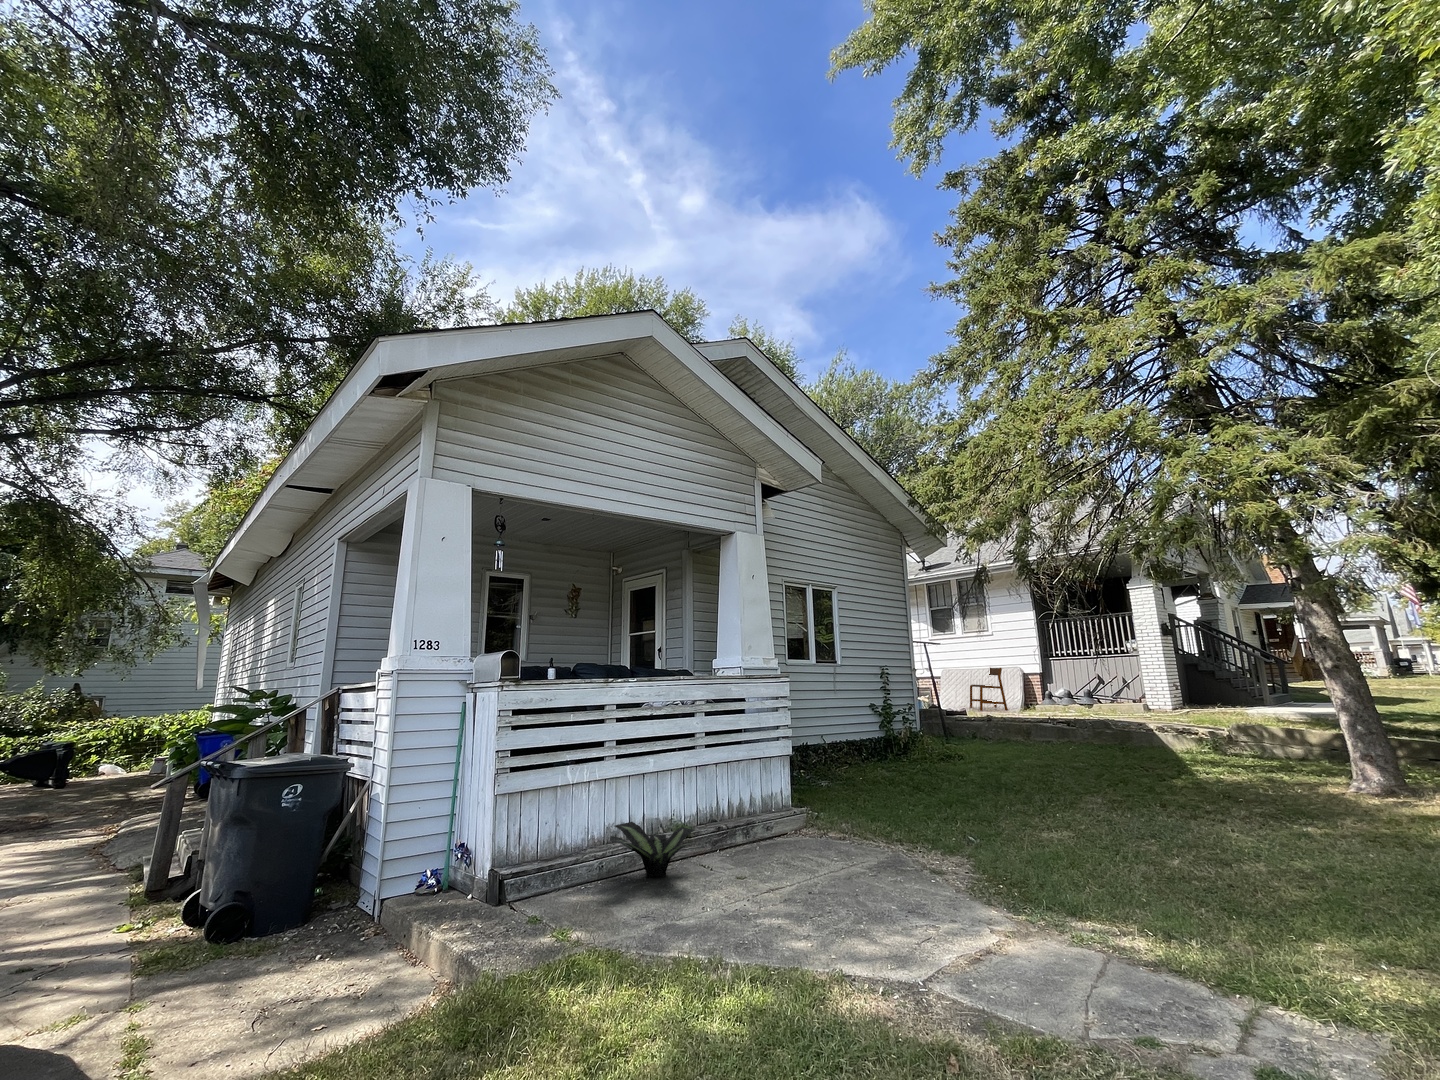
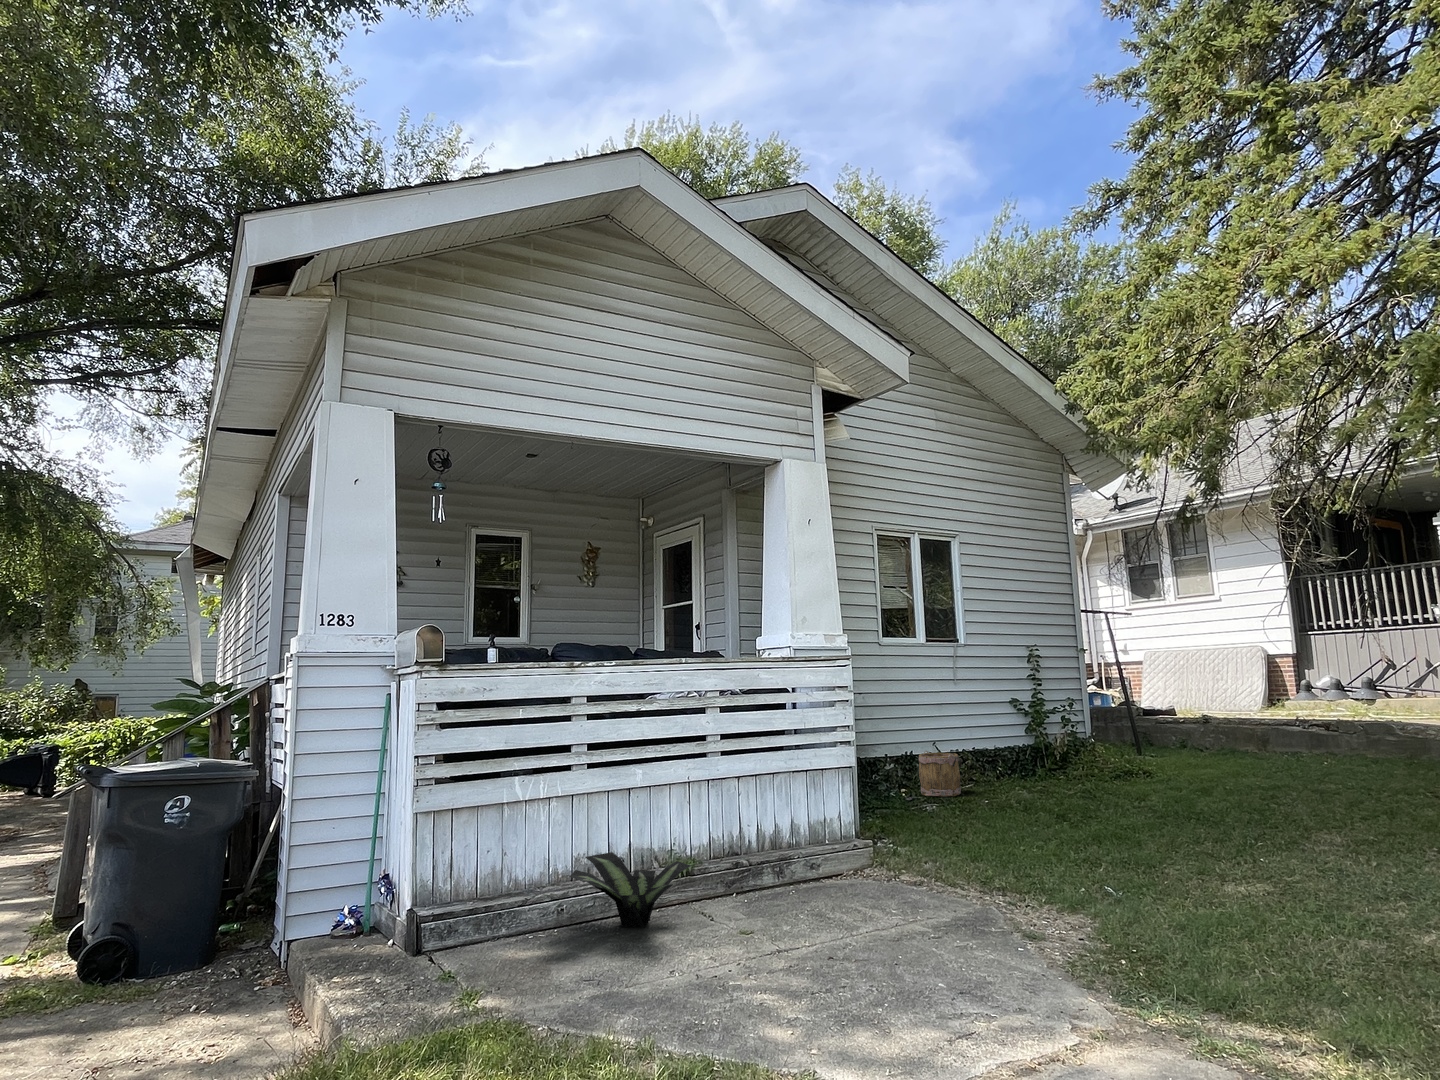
bench: present [970,668,1008,711] -> none [1185,647,1241,708]
bucket: none [812,742,842,776] -> present [919,751,963,797]

